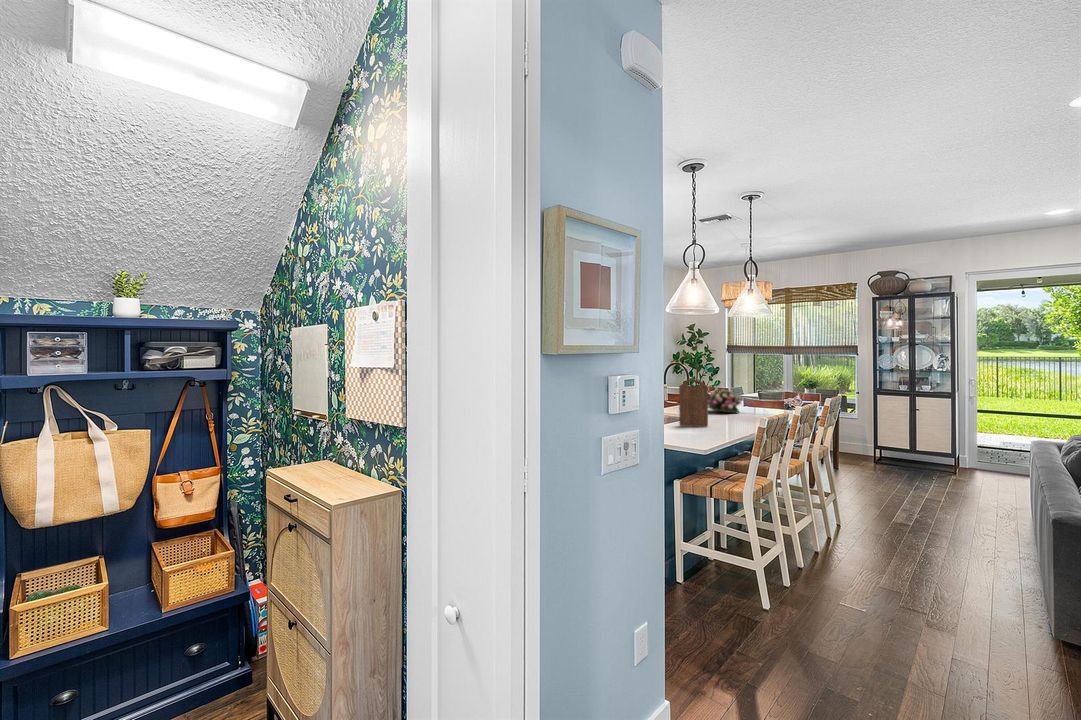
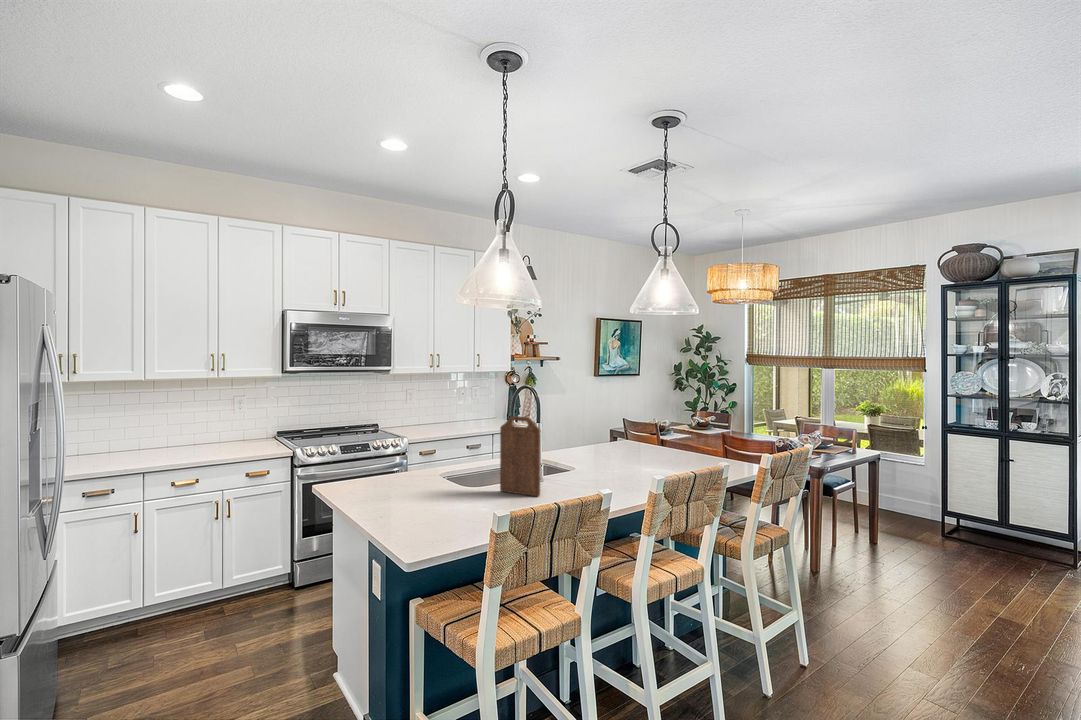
flower arrangement: present [708,388,742,413] -> none [600,424,663,466]

